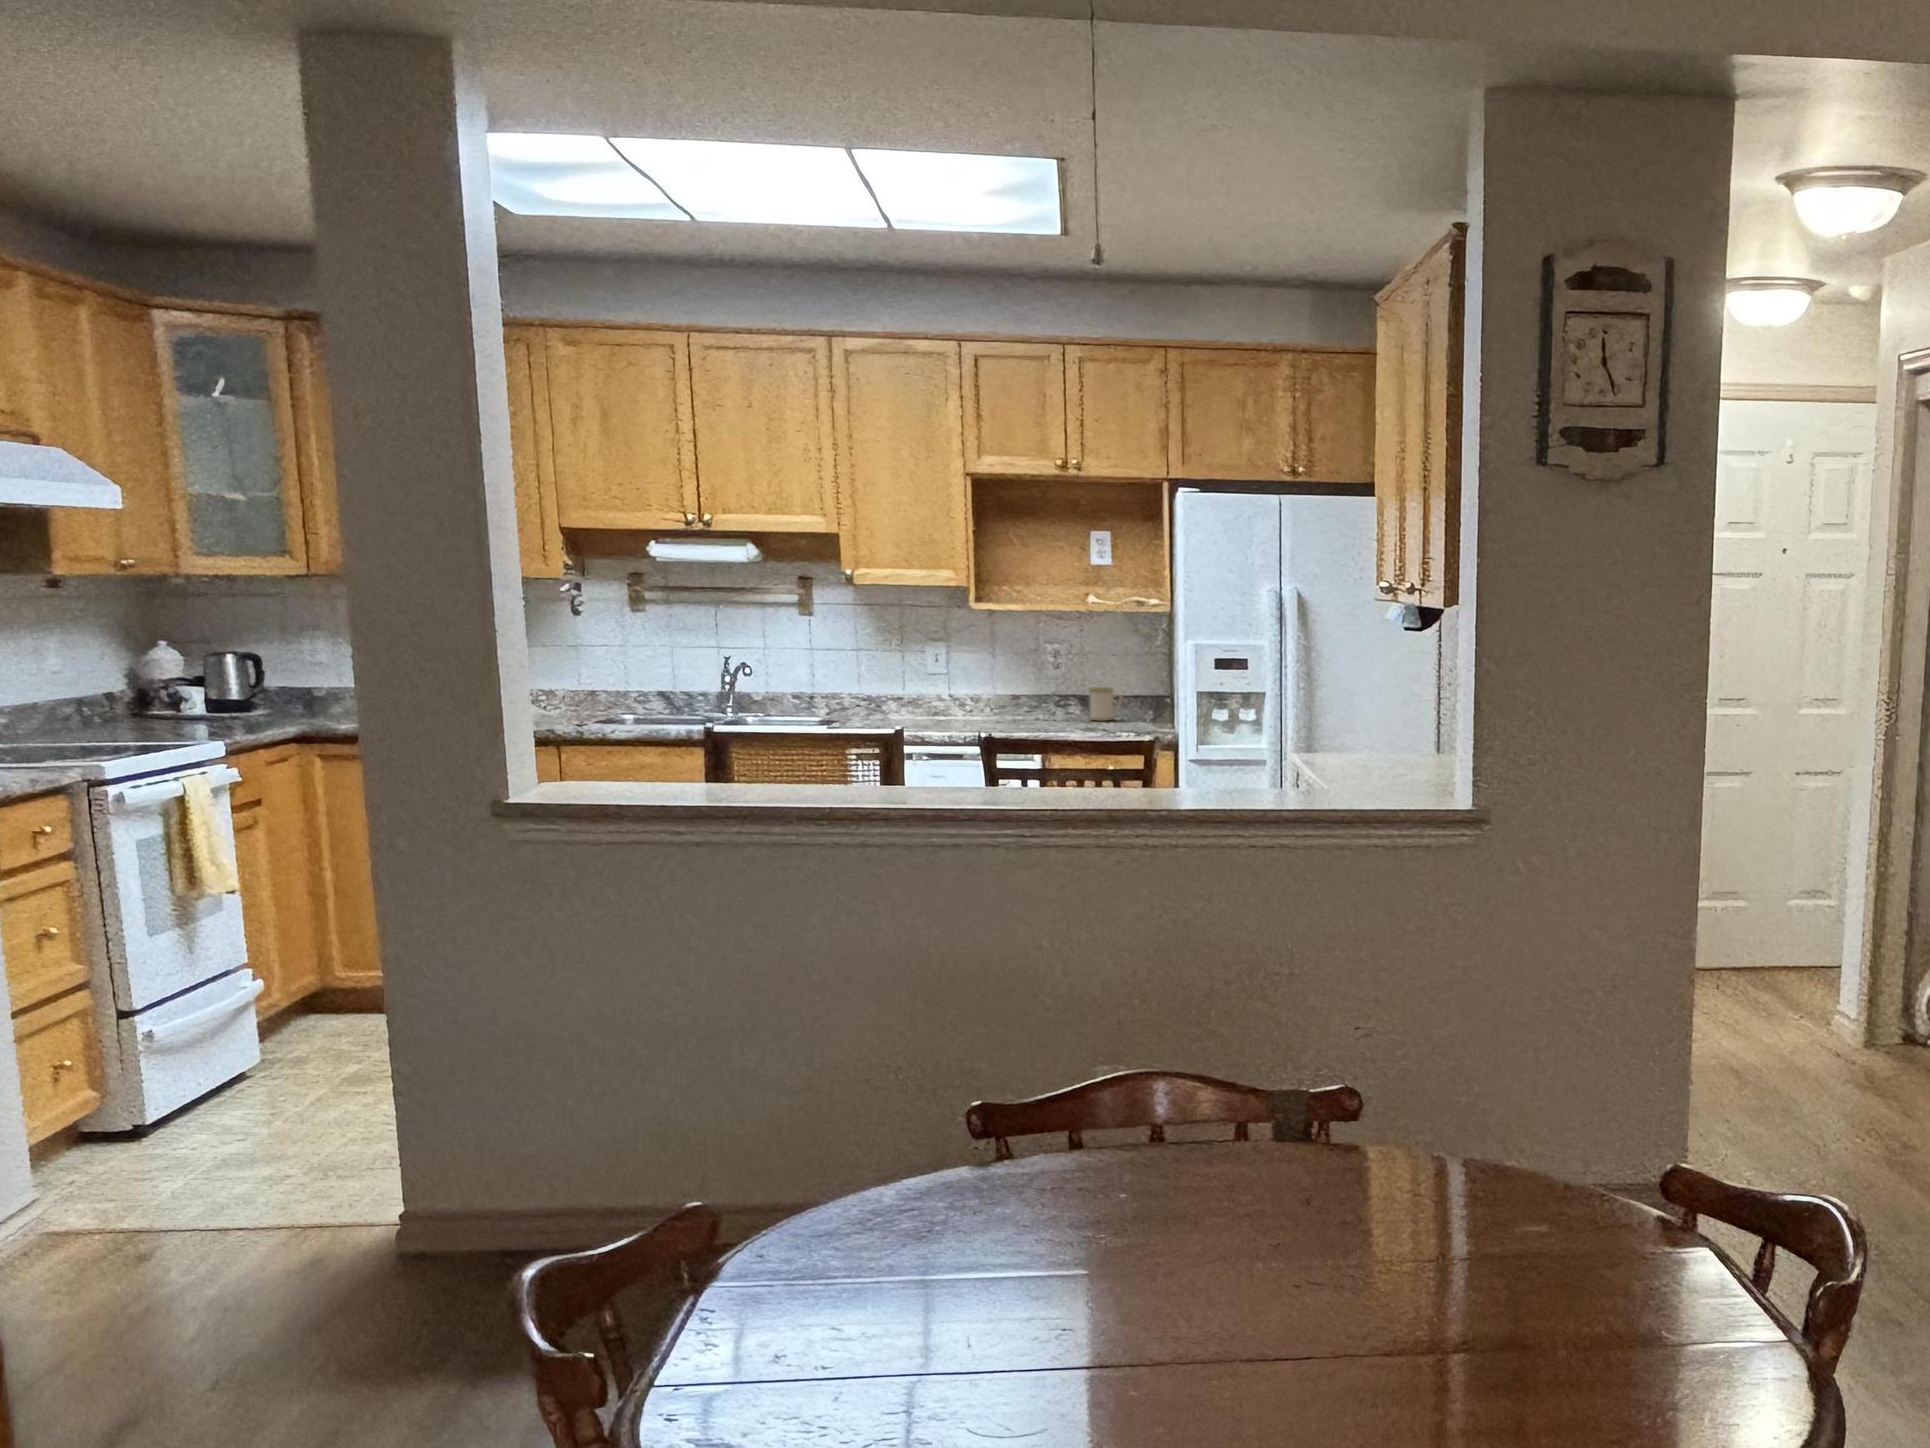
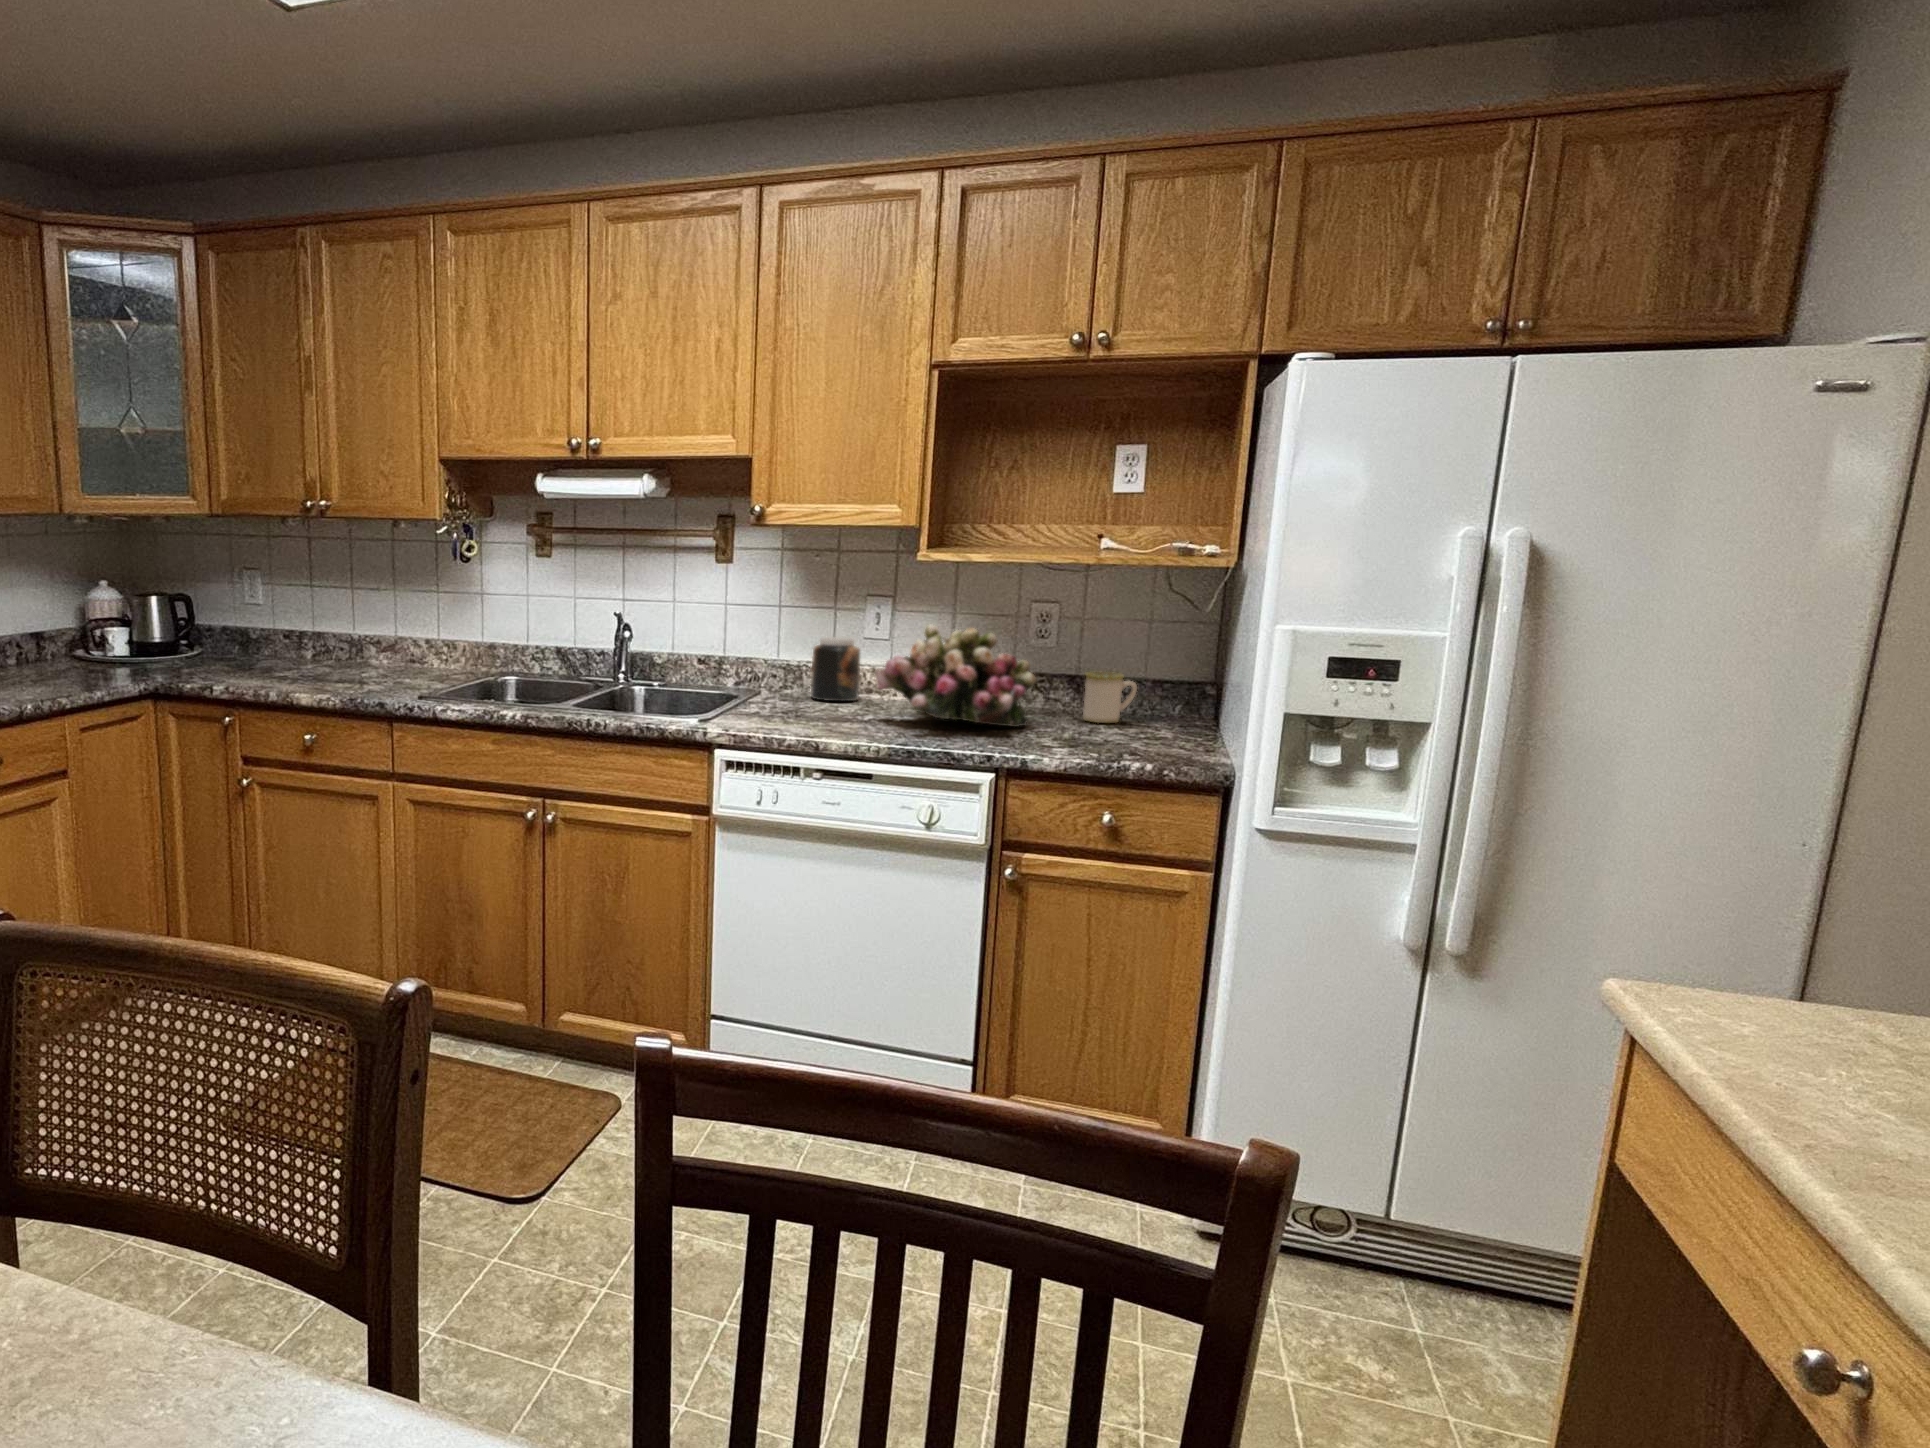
flower arrangement: none [948,655,1057,723] -> present [875,624,1036,727]
jar: none [892,672,930,718] -> present [811,637,860,701]

